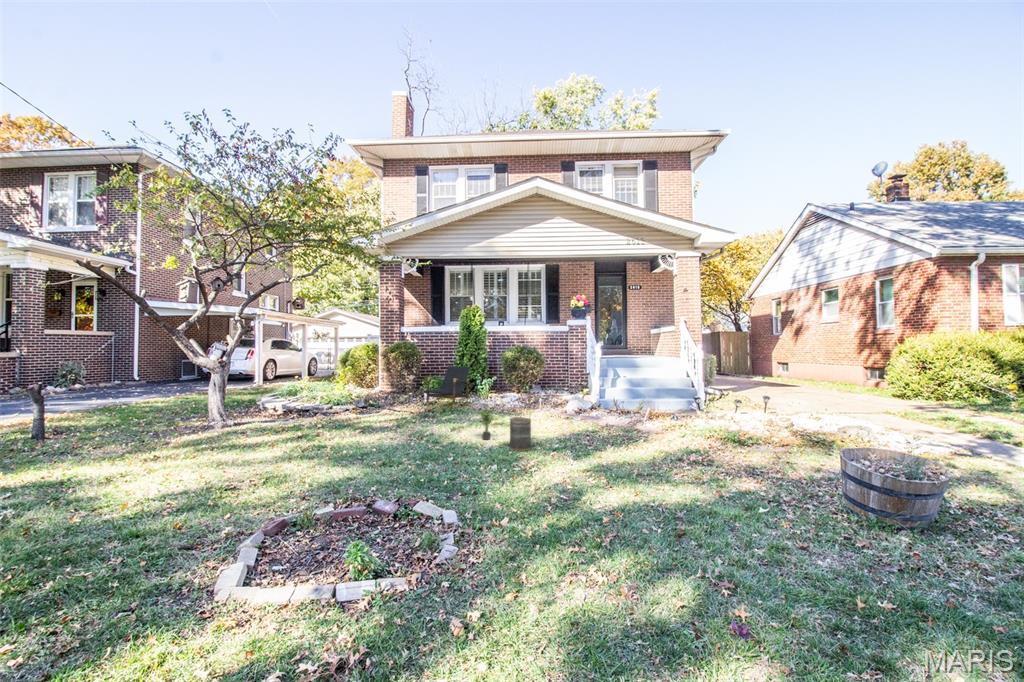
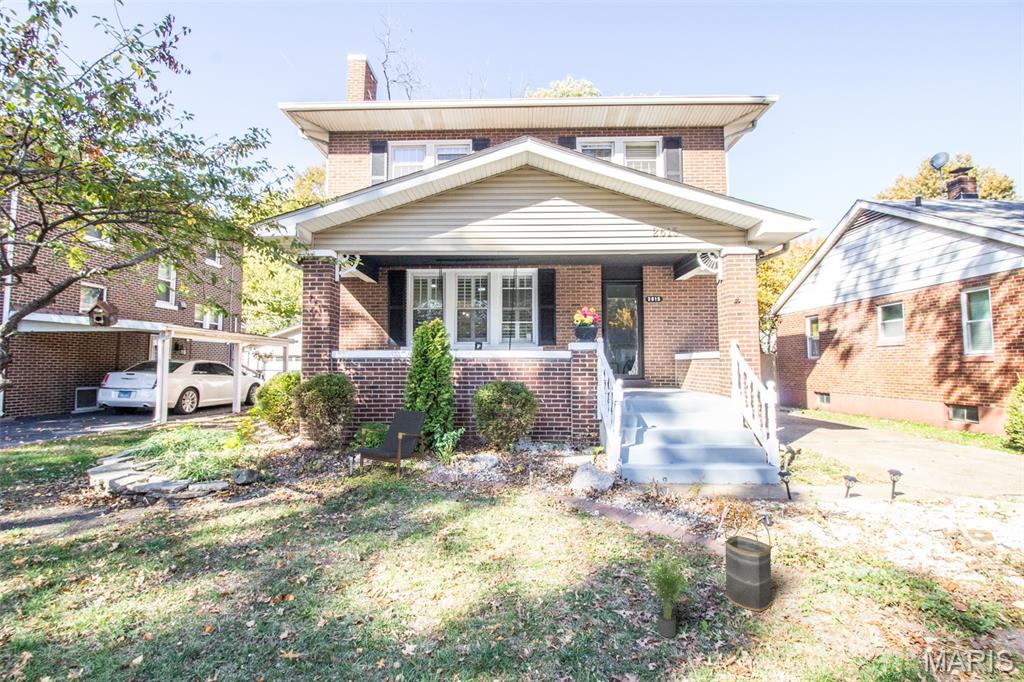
potted plant: present [481,409,493,440] -> present [644,555,686,638]
basket: present [510,415,531,451] -> present [725,515,772,612]

